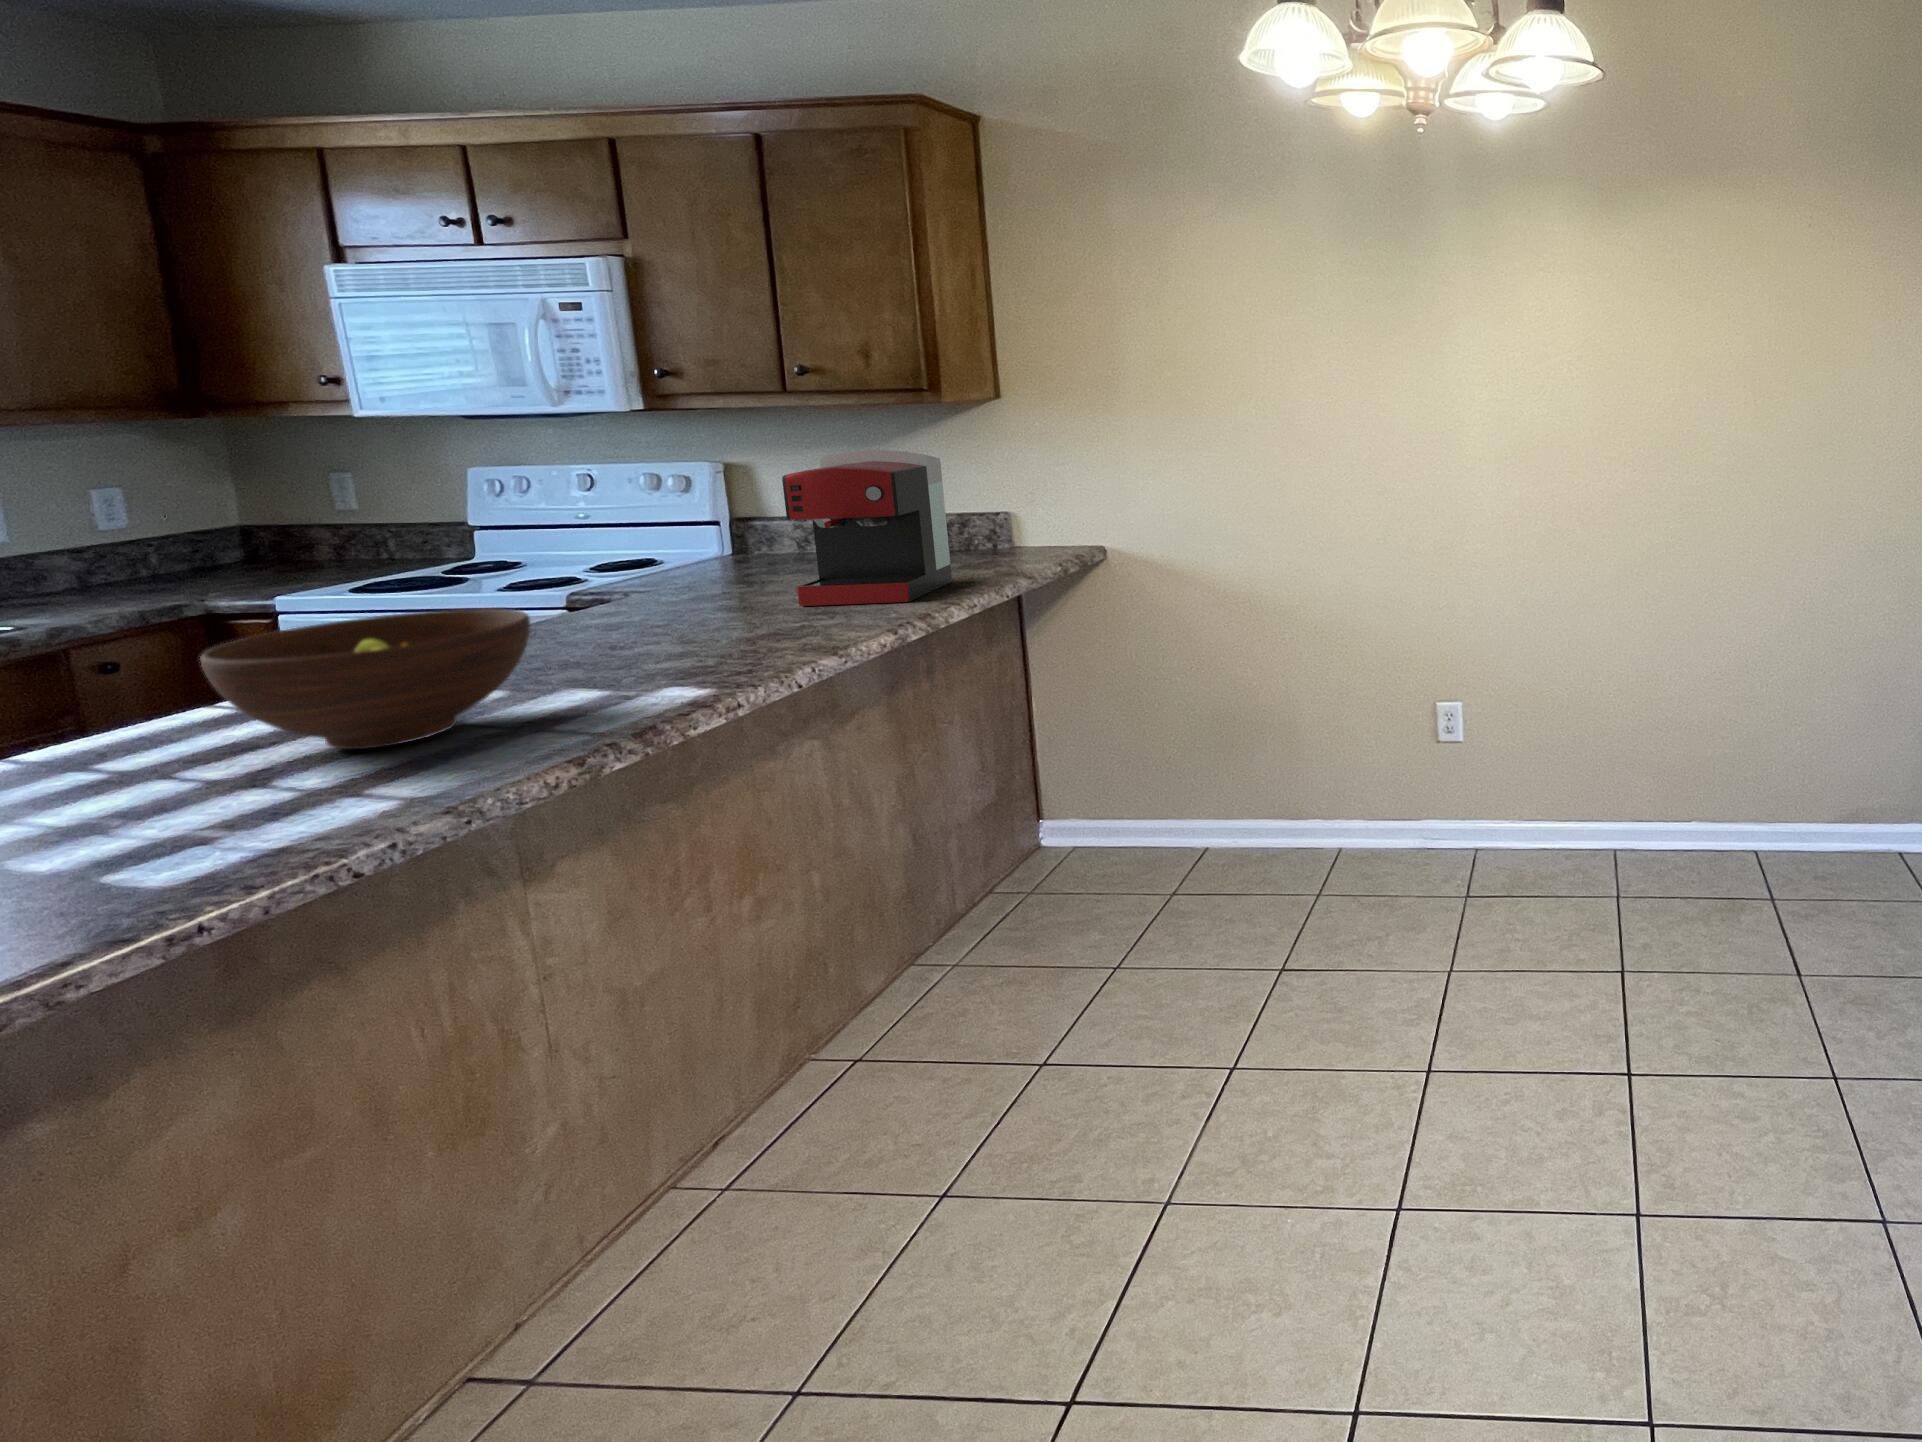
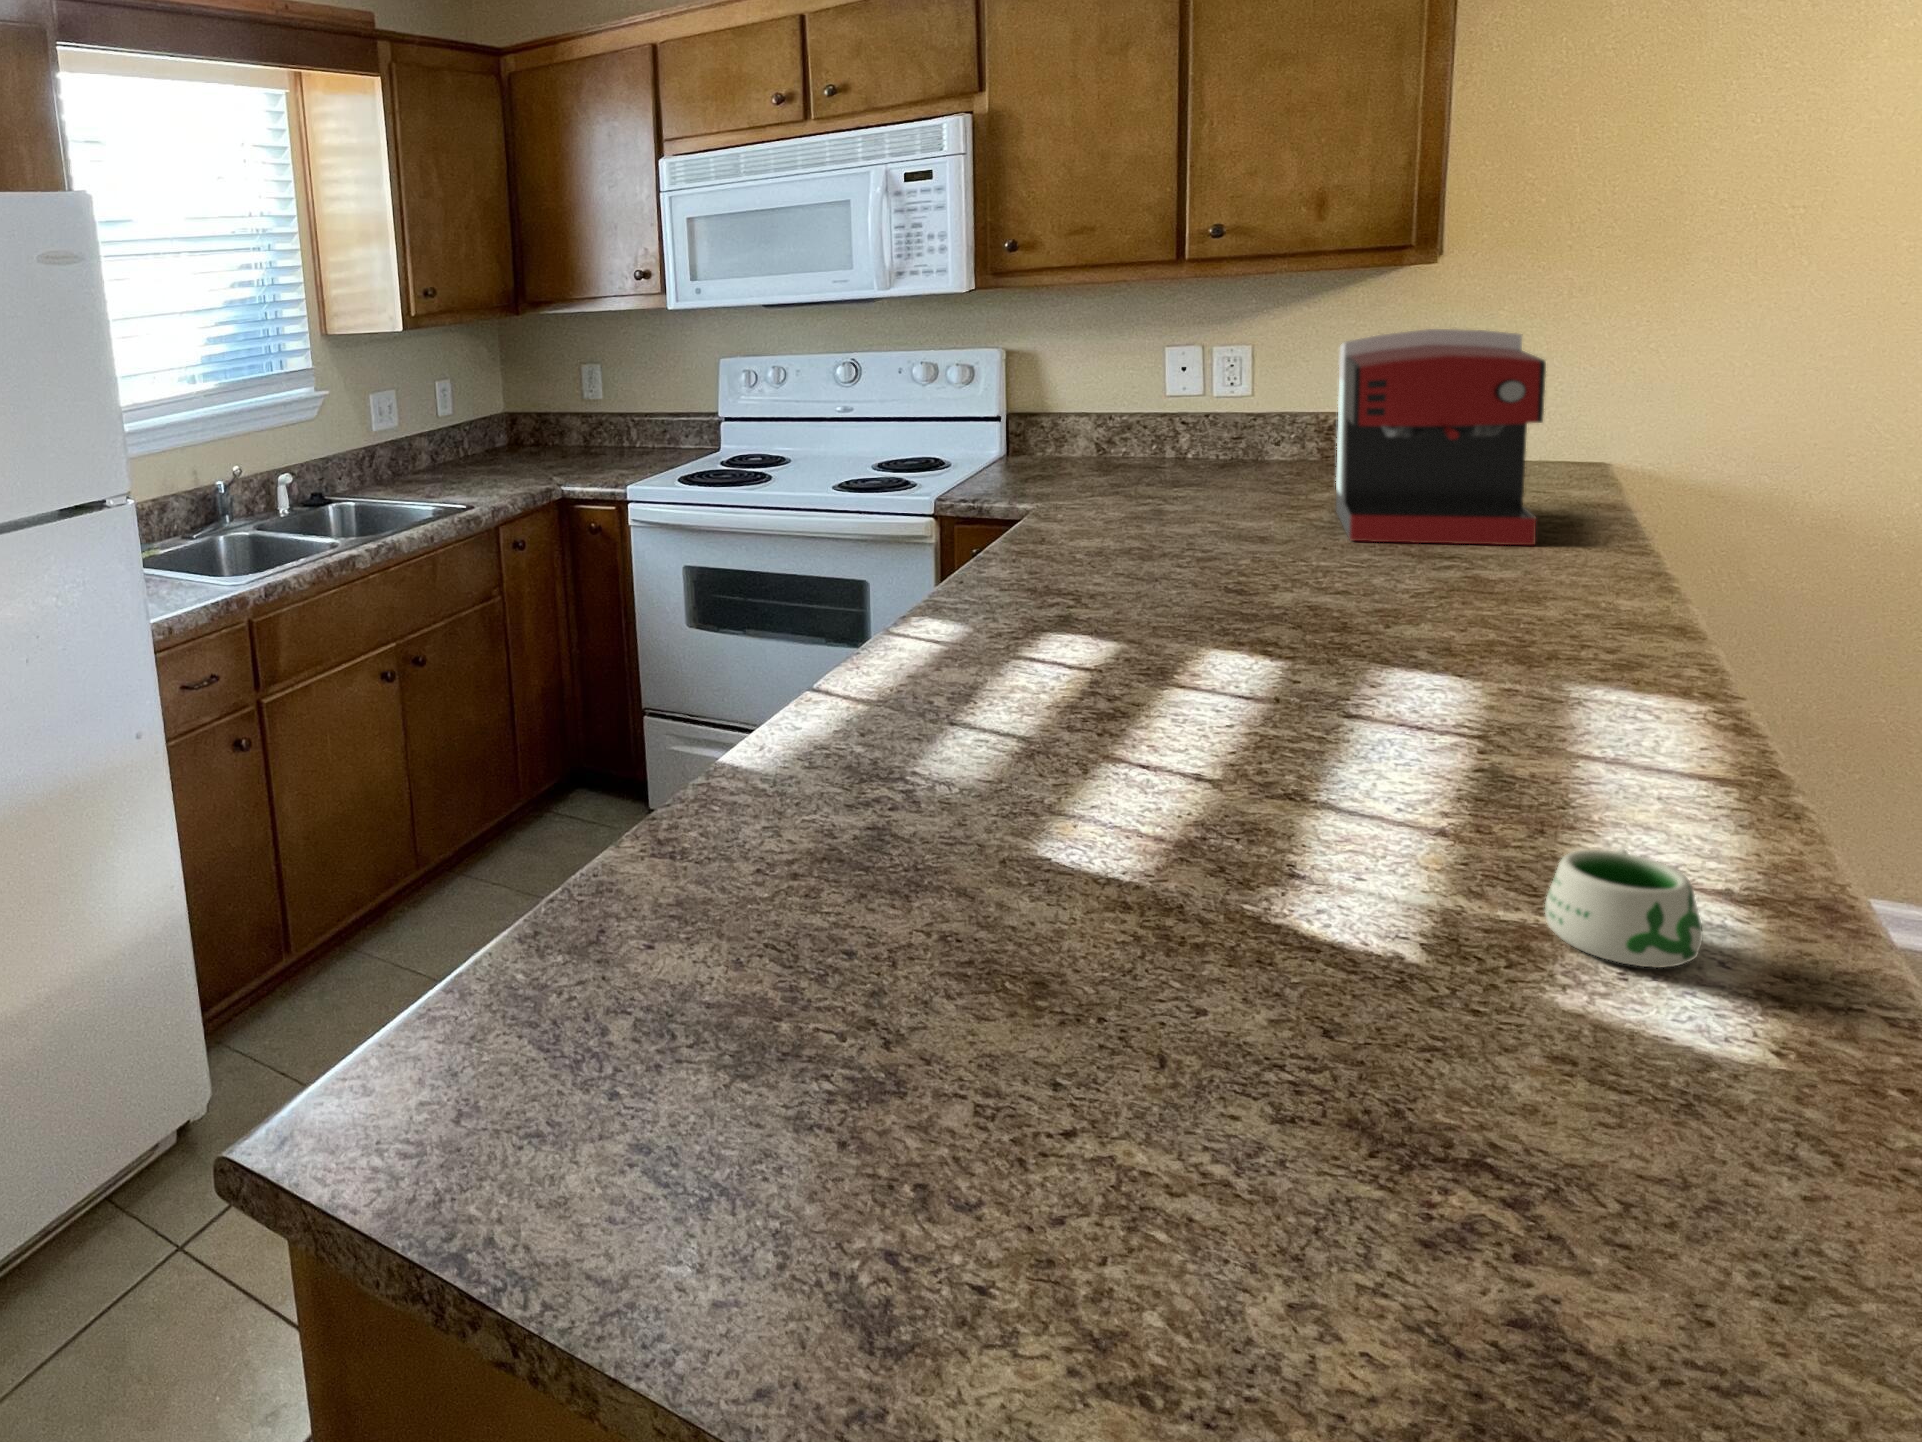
fruit bowl: present [200,608,530,749] -> none [1150,553,1535,743]
mug: none [138,790,274,868] -> present [1545,849,1703,968]

